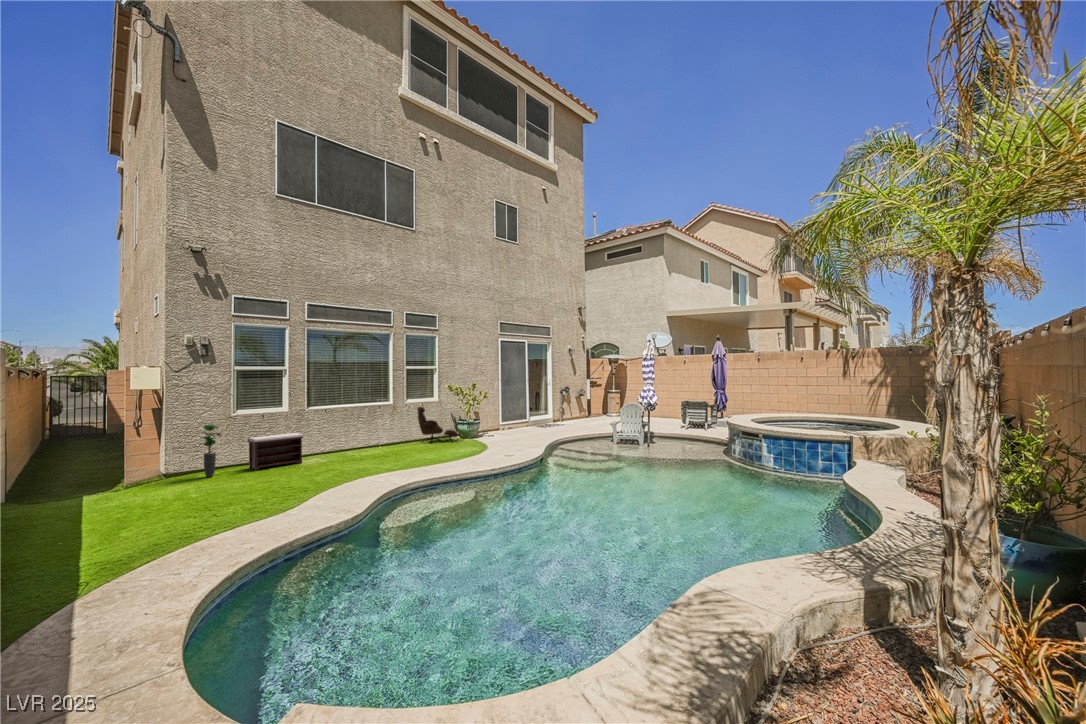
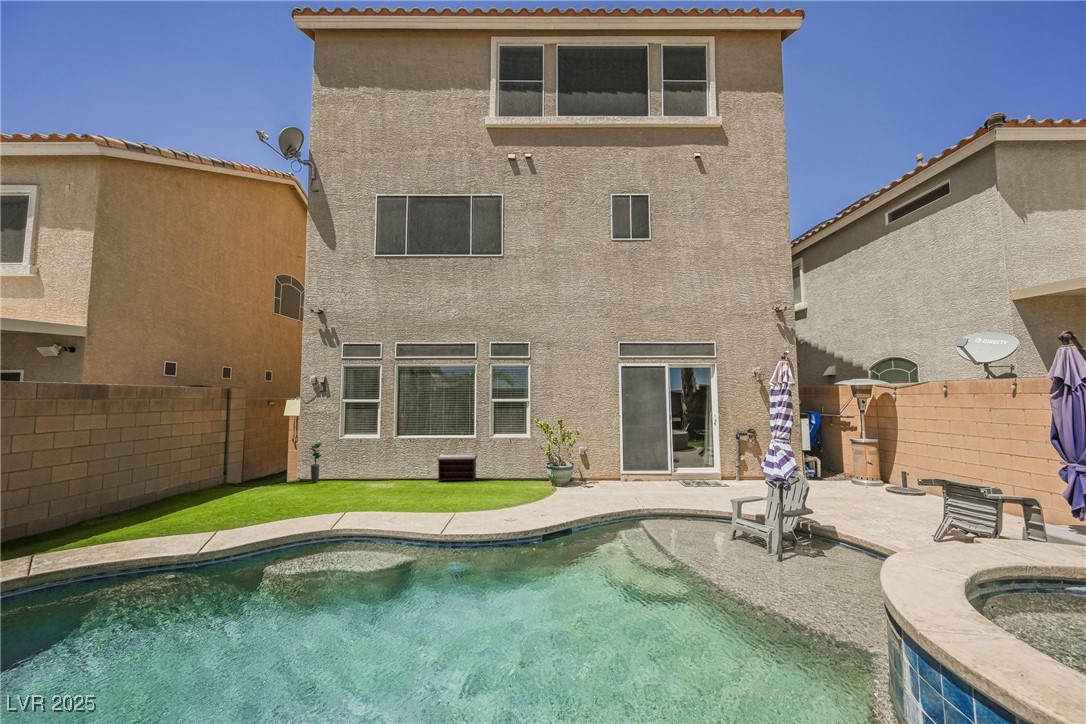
lounge chair: present [418,407,458,443] -> none [495,442,536,486]
bench: present [247,433,304,471] -> present [437,454,477,482]

